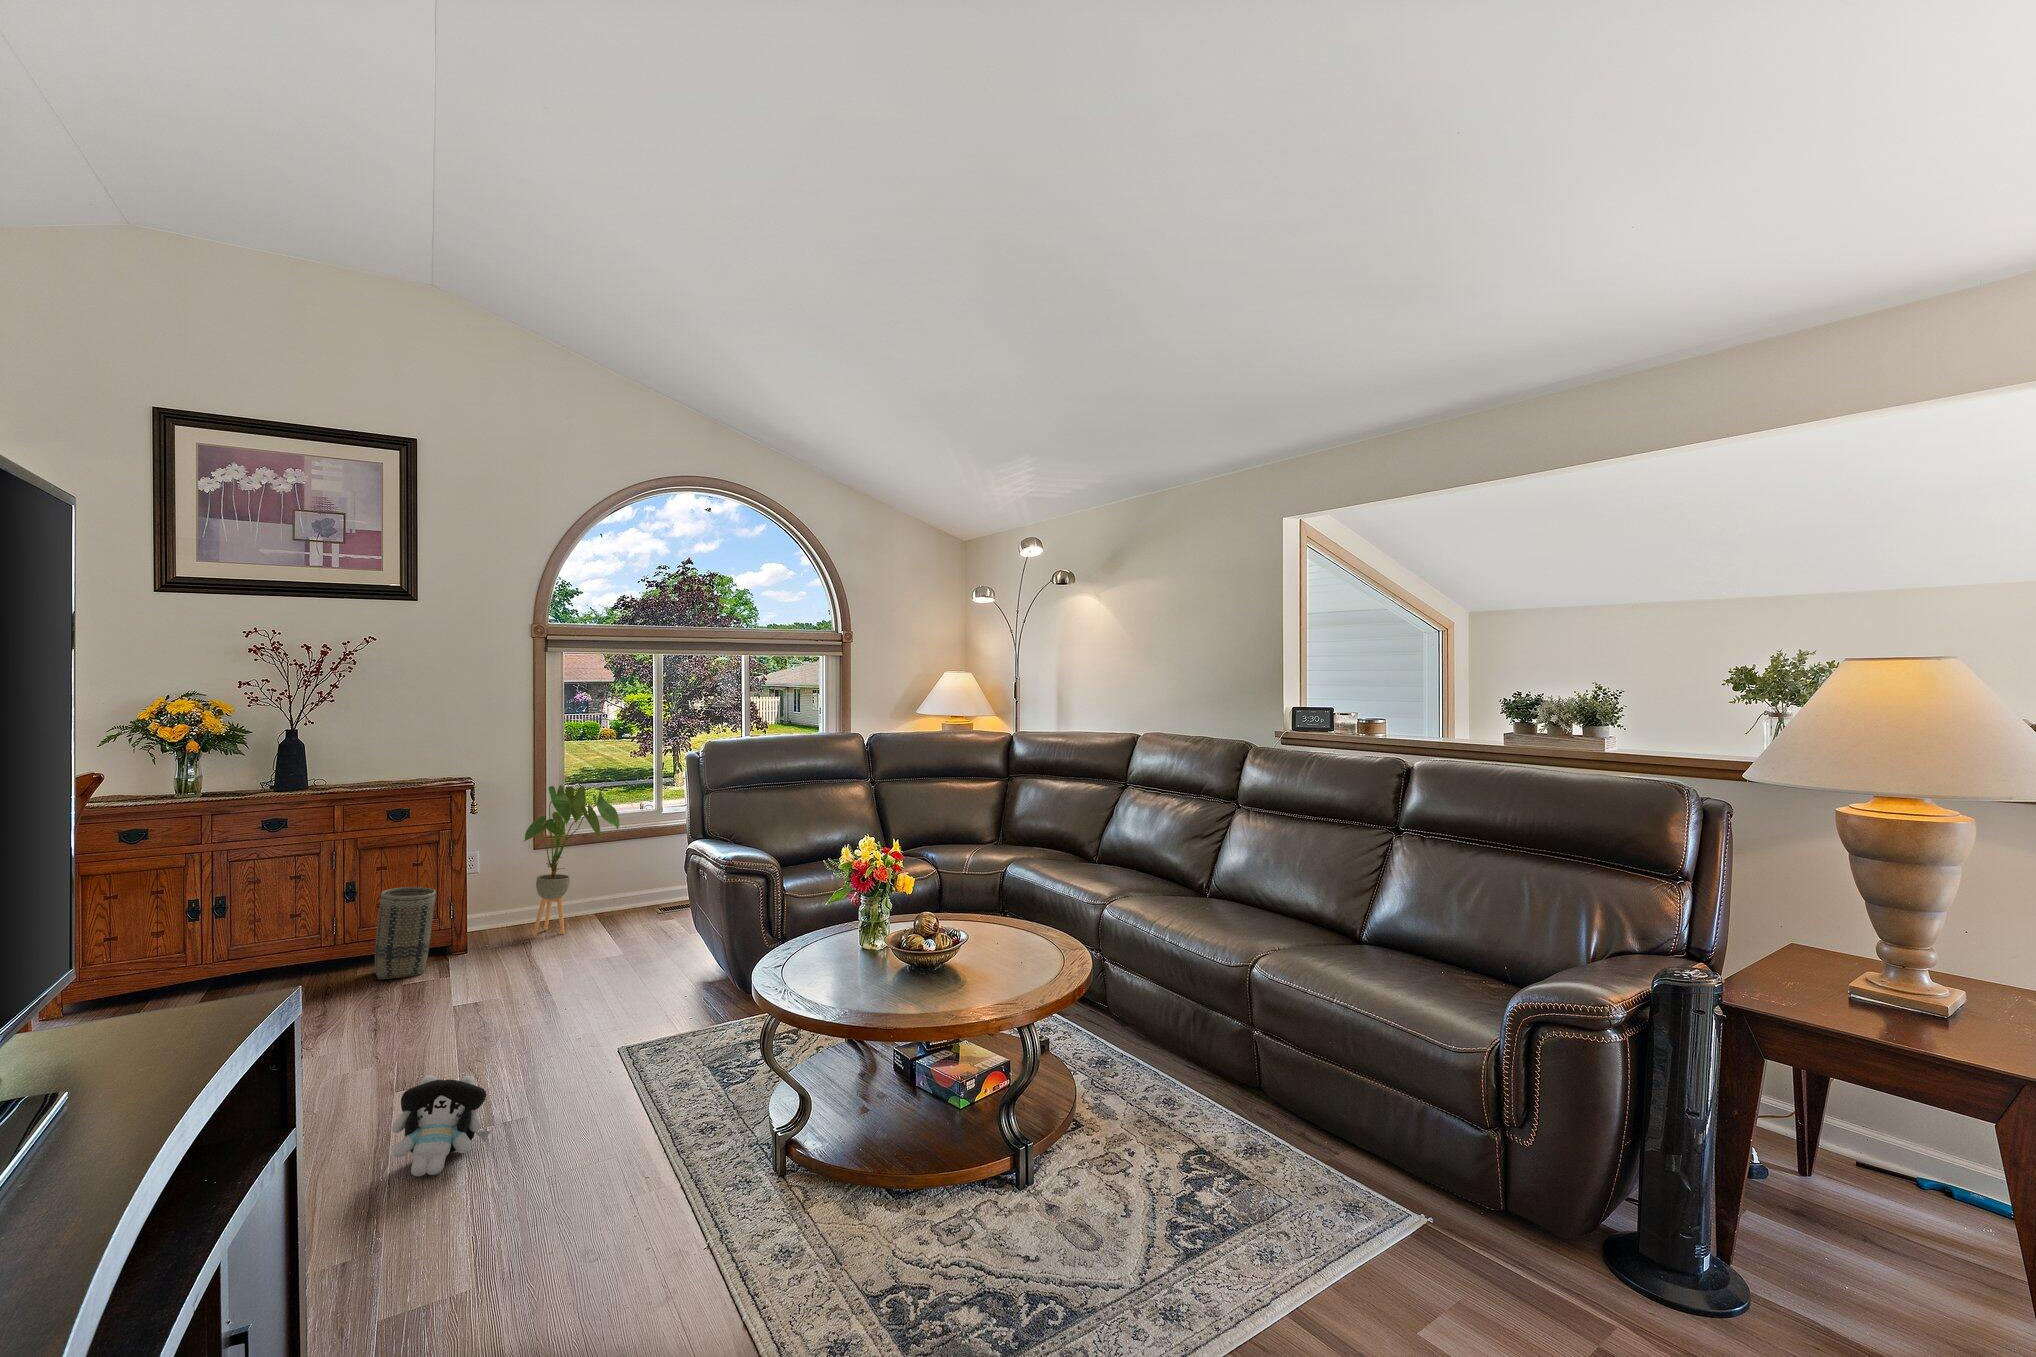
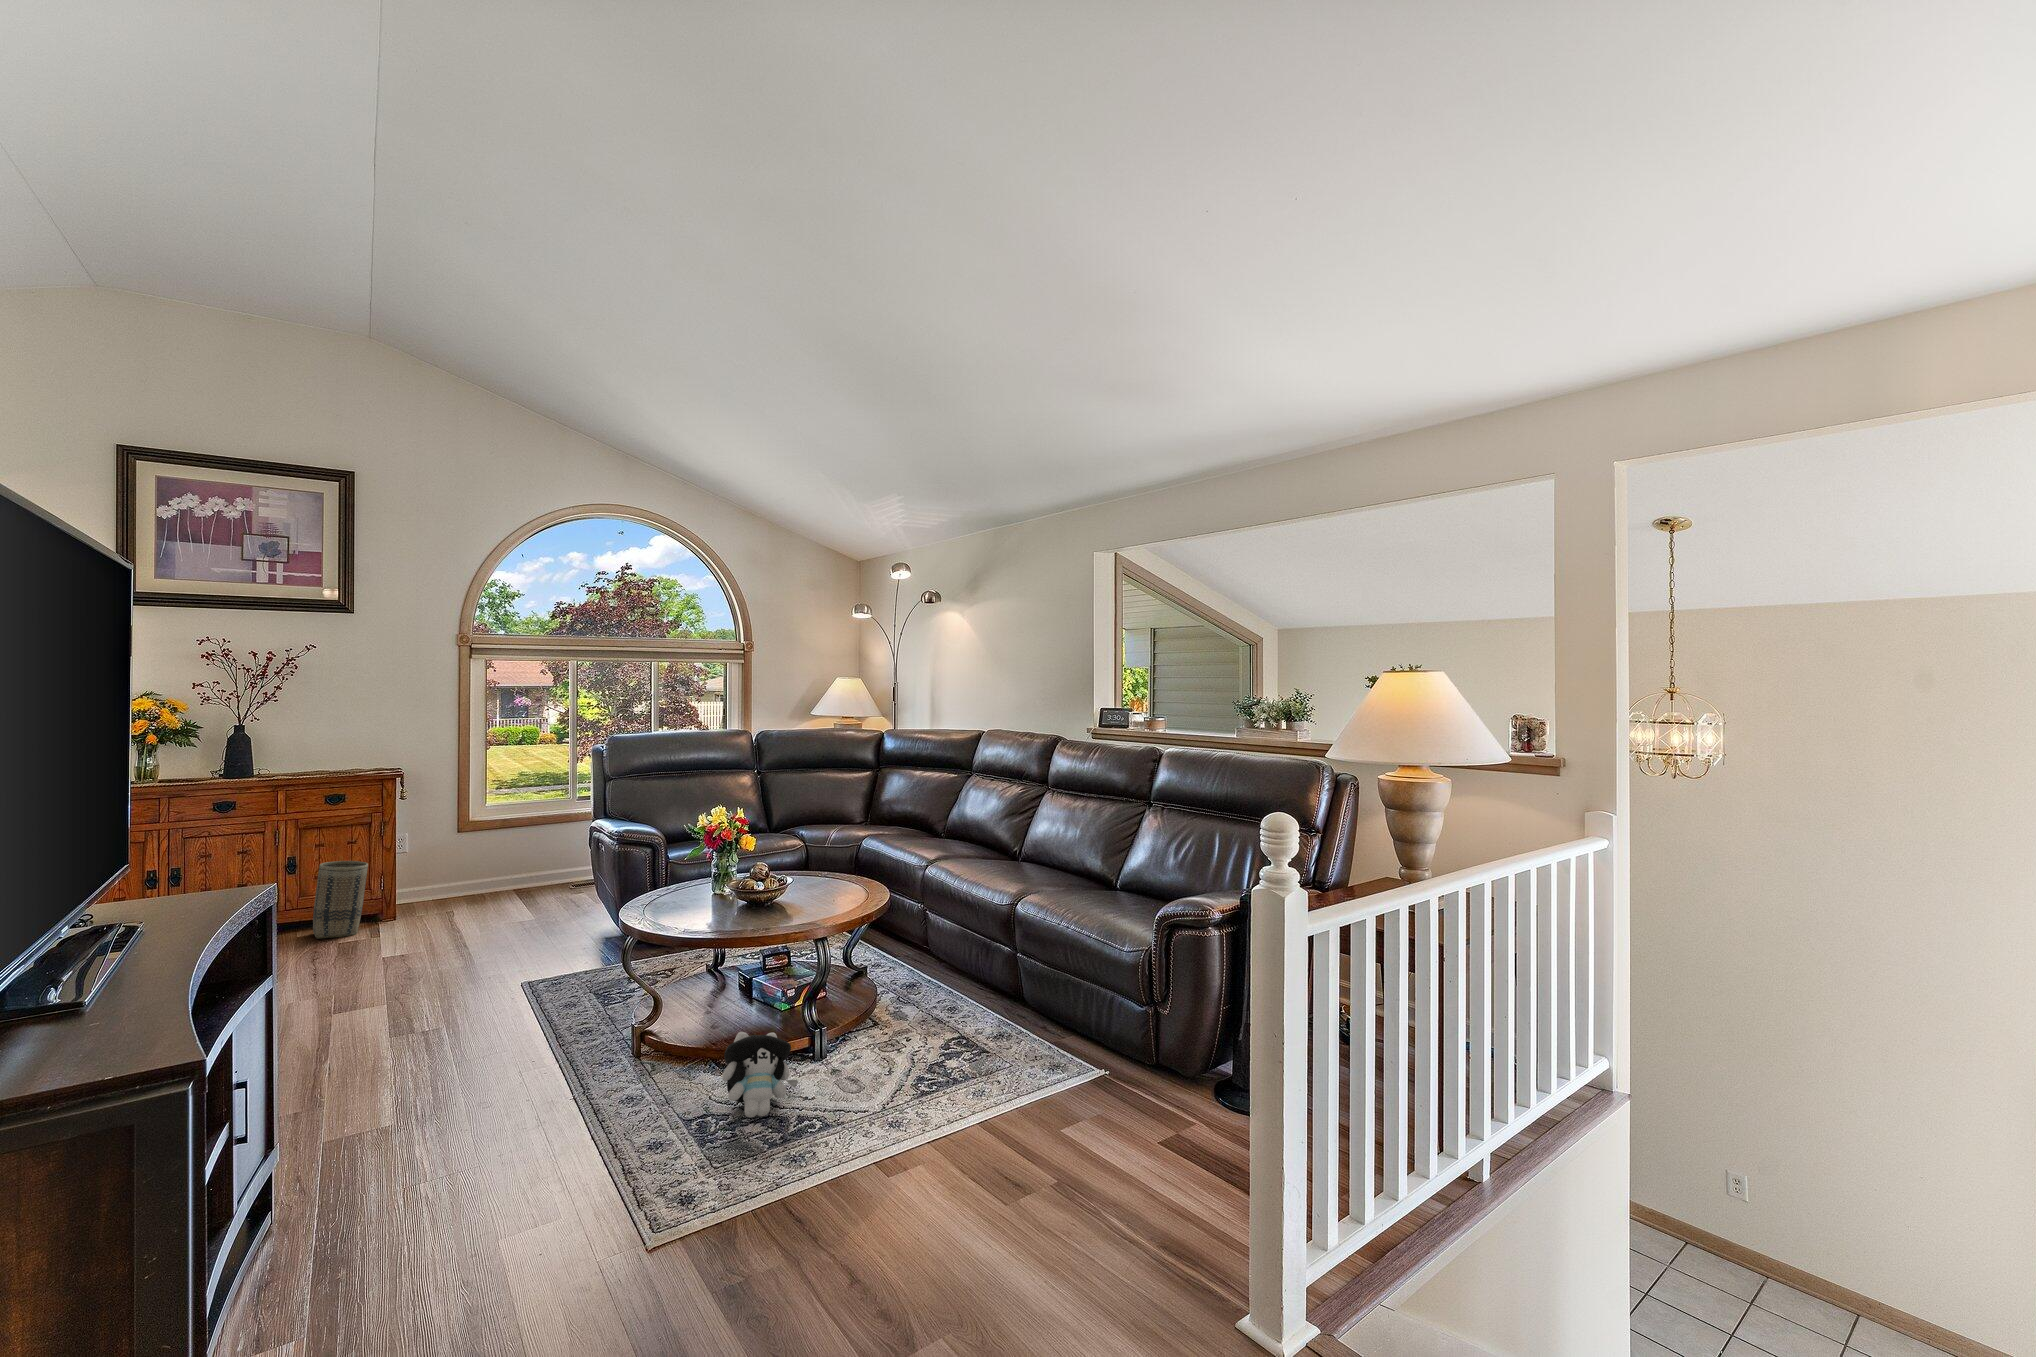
house plant: present [523,785,619,936] -> none [446,775,534,905]
plush toy: present [392,1075,491,1176] -> present [722,1032,798,1118]

